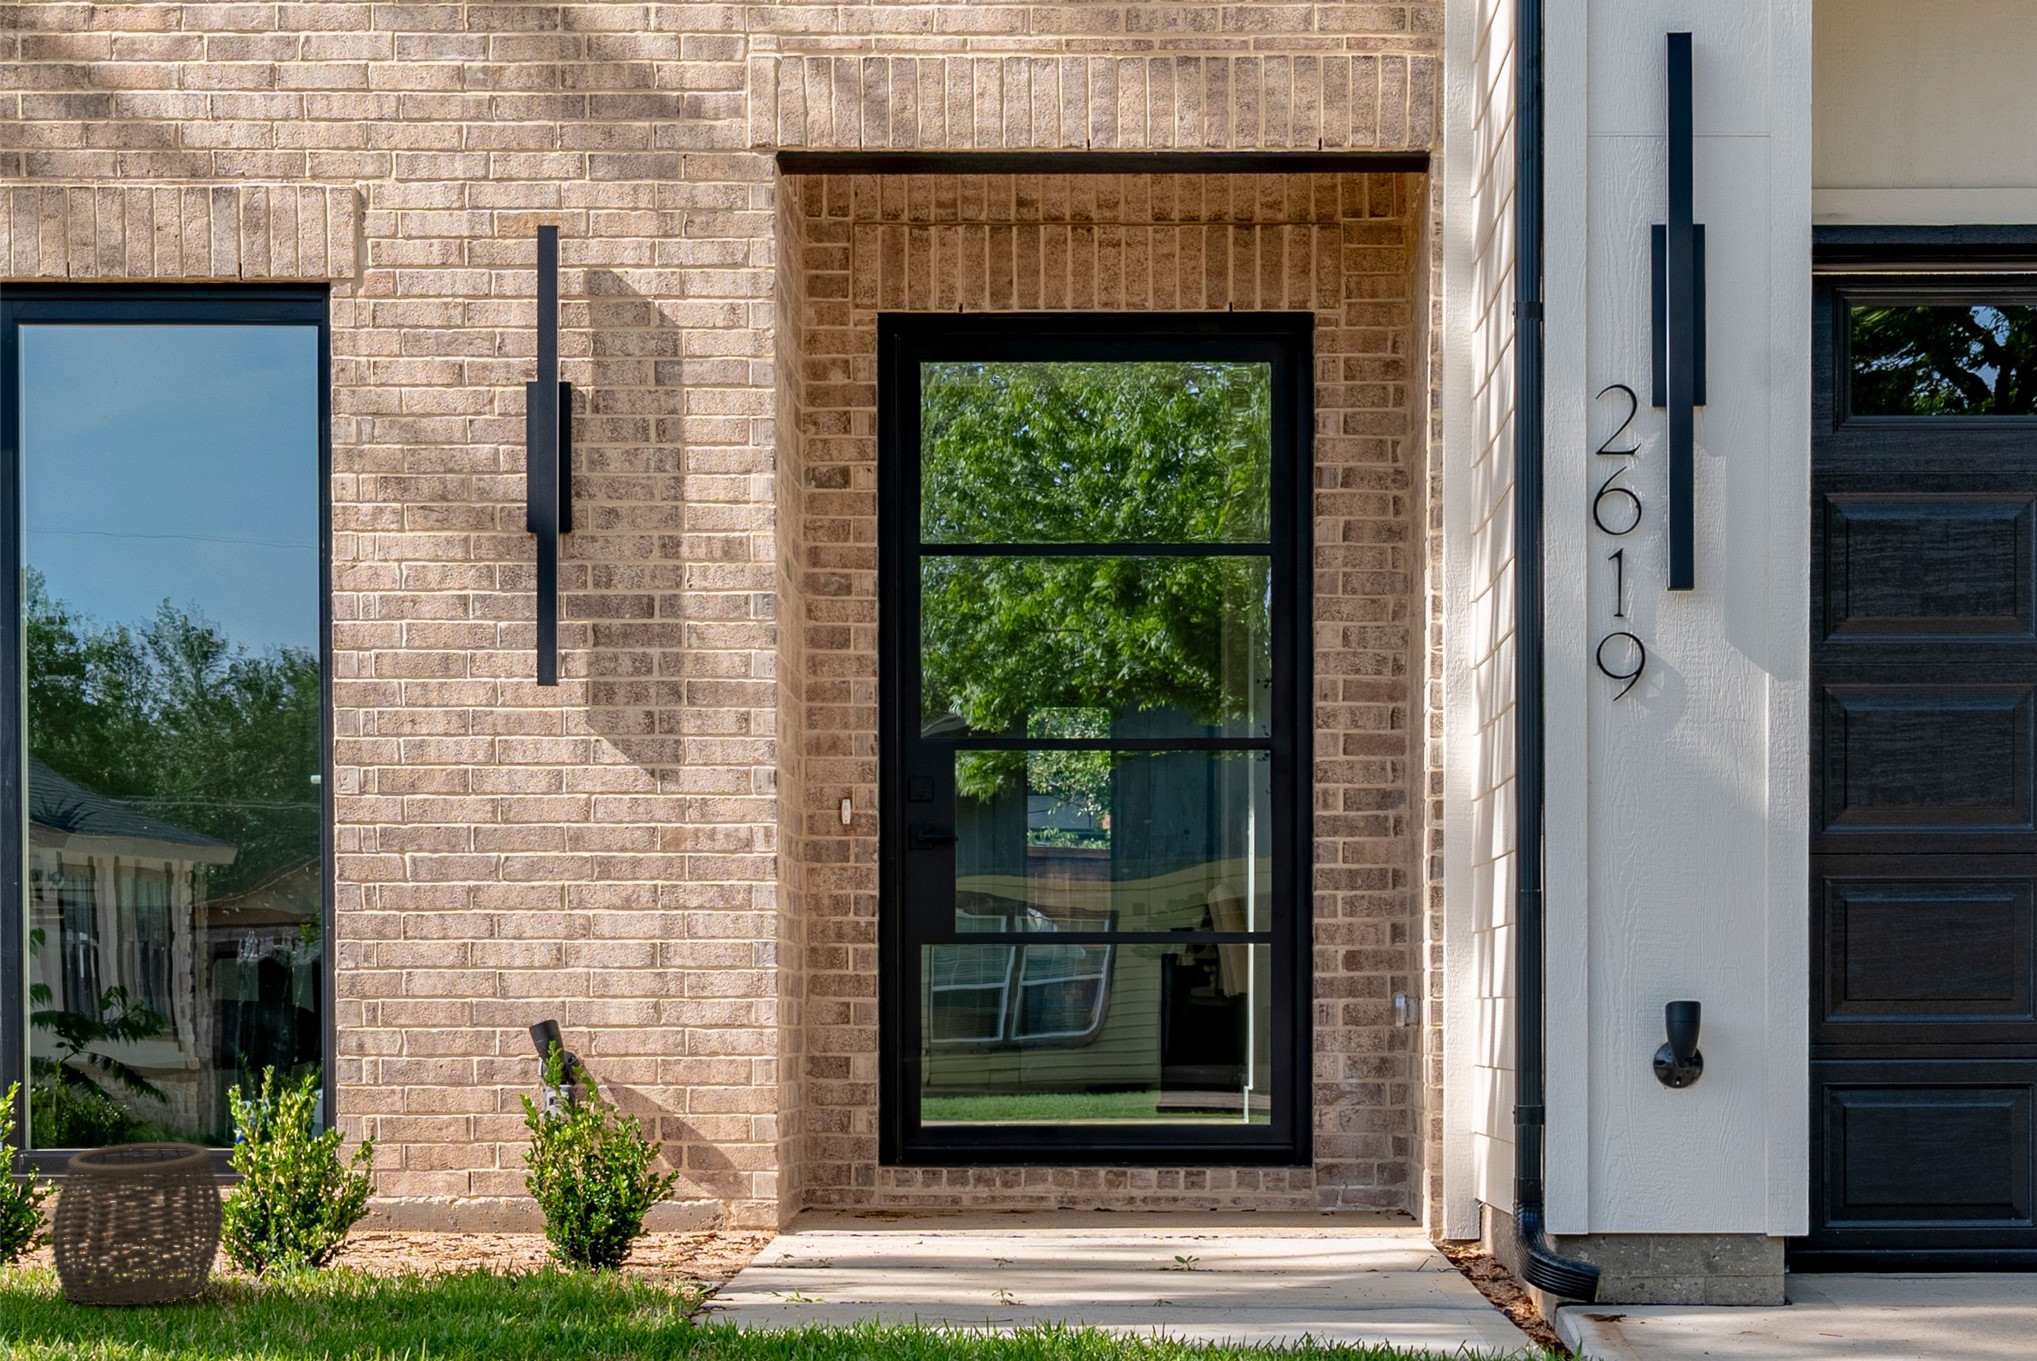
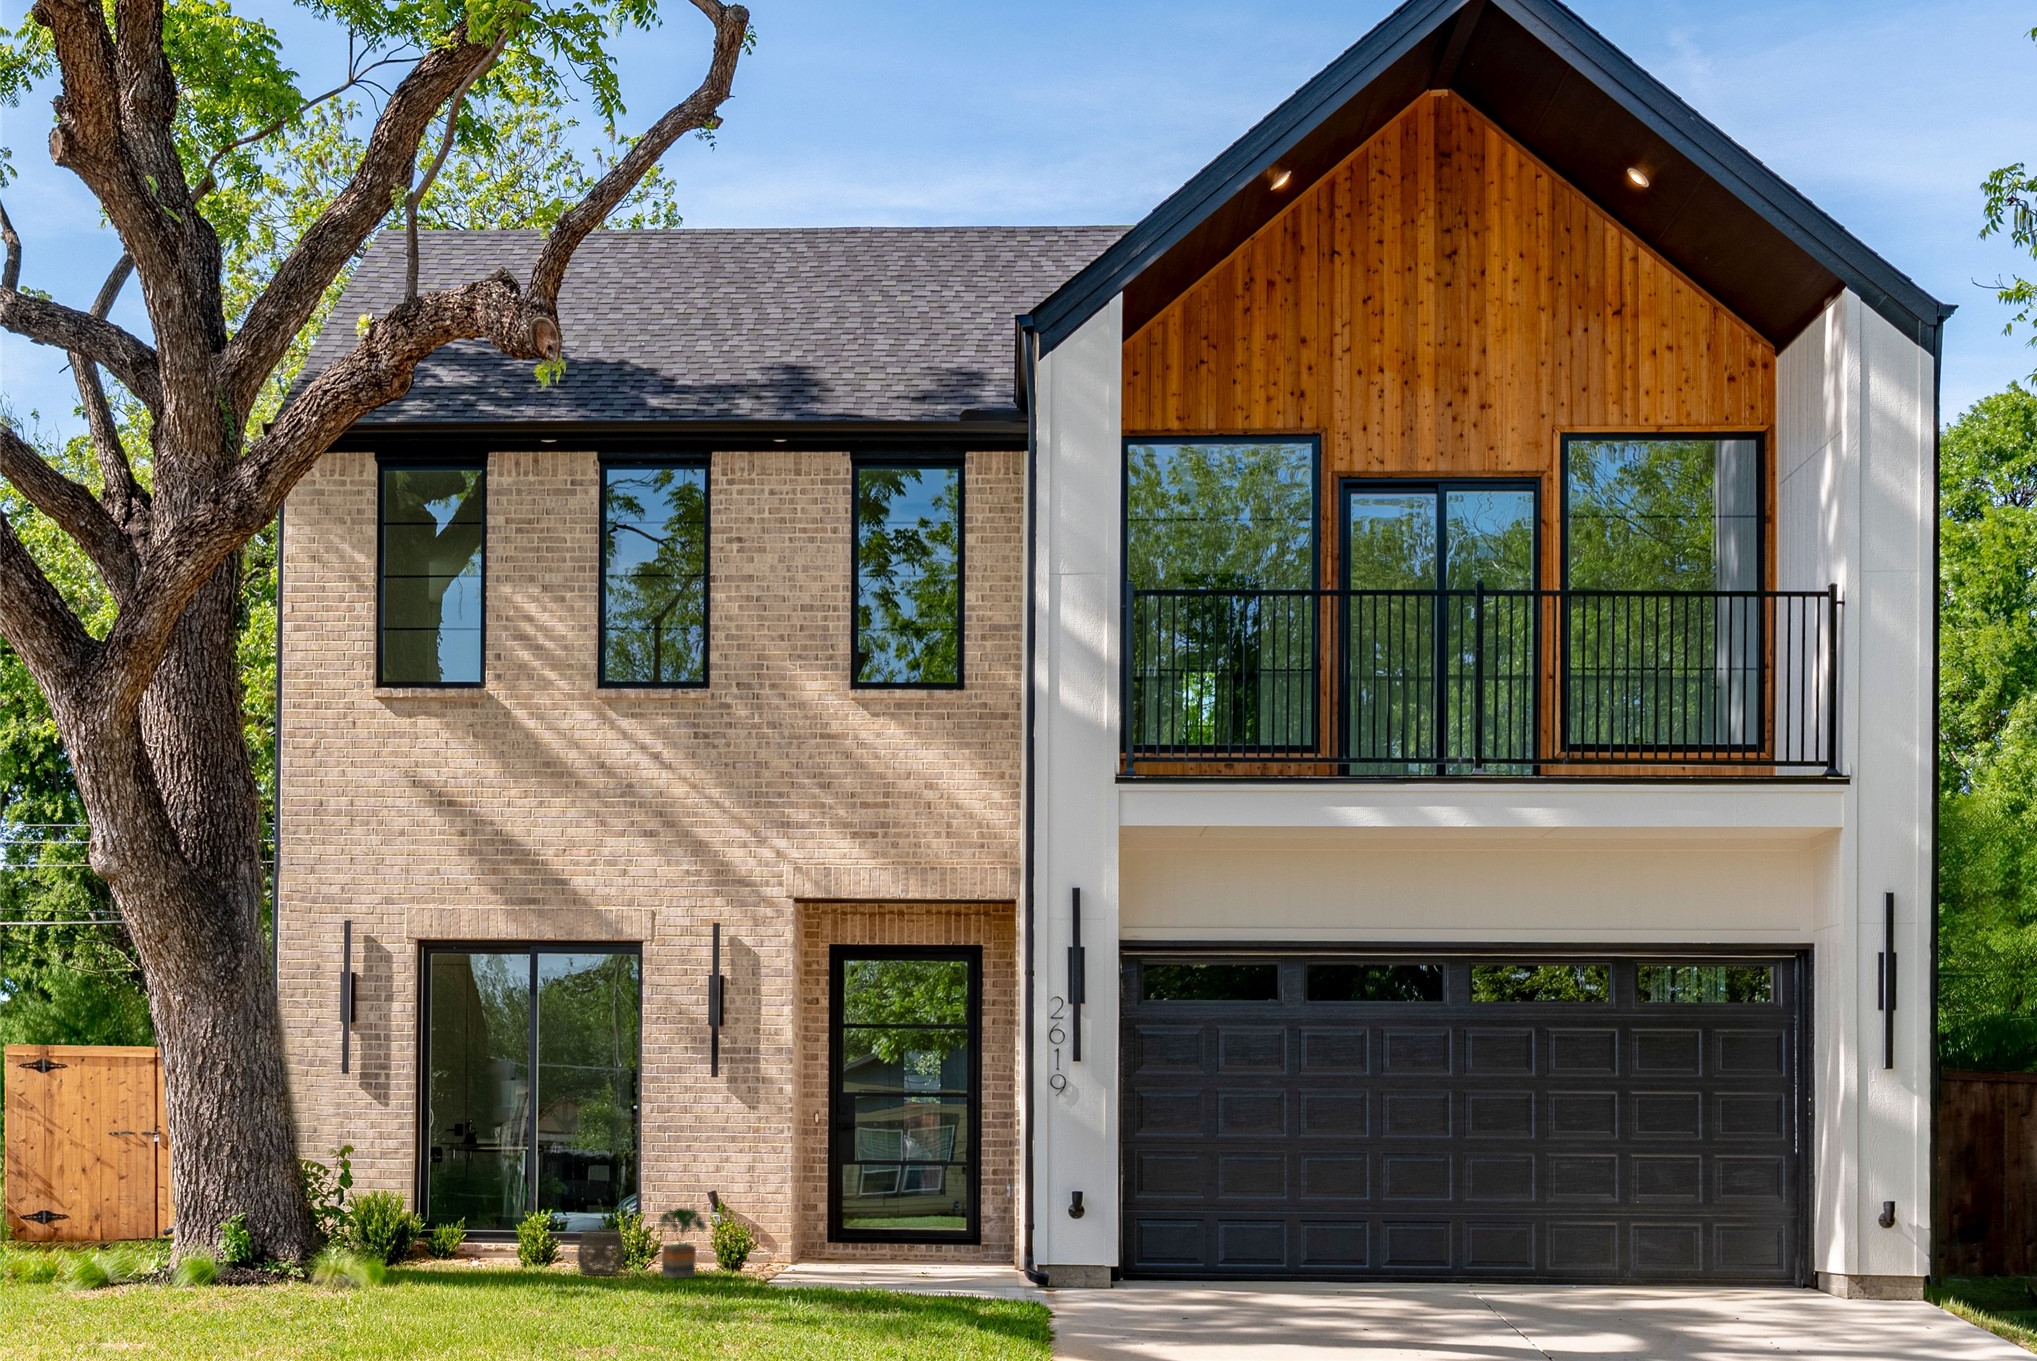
potted tree: none [322,1067,498,1319] -> present [660,1208,707,1278]

